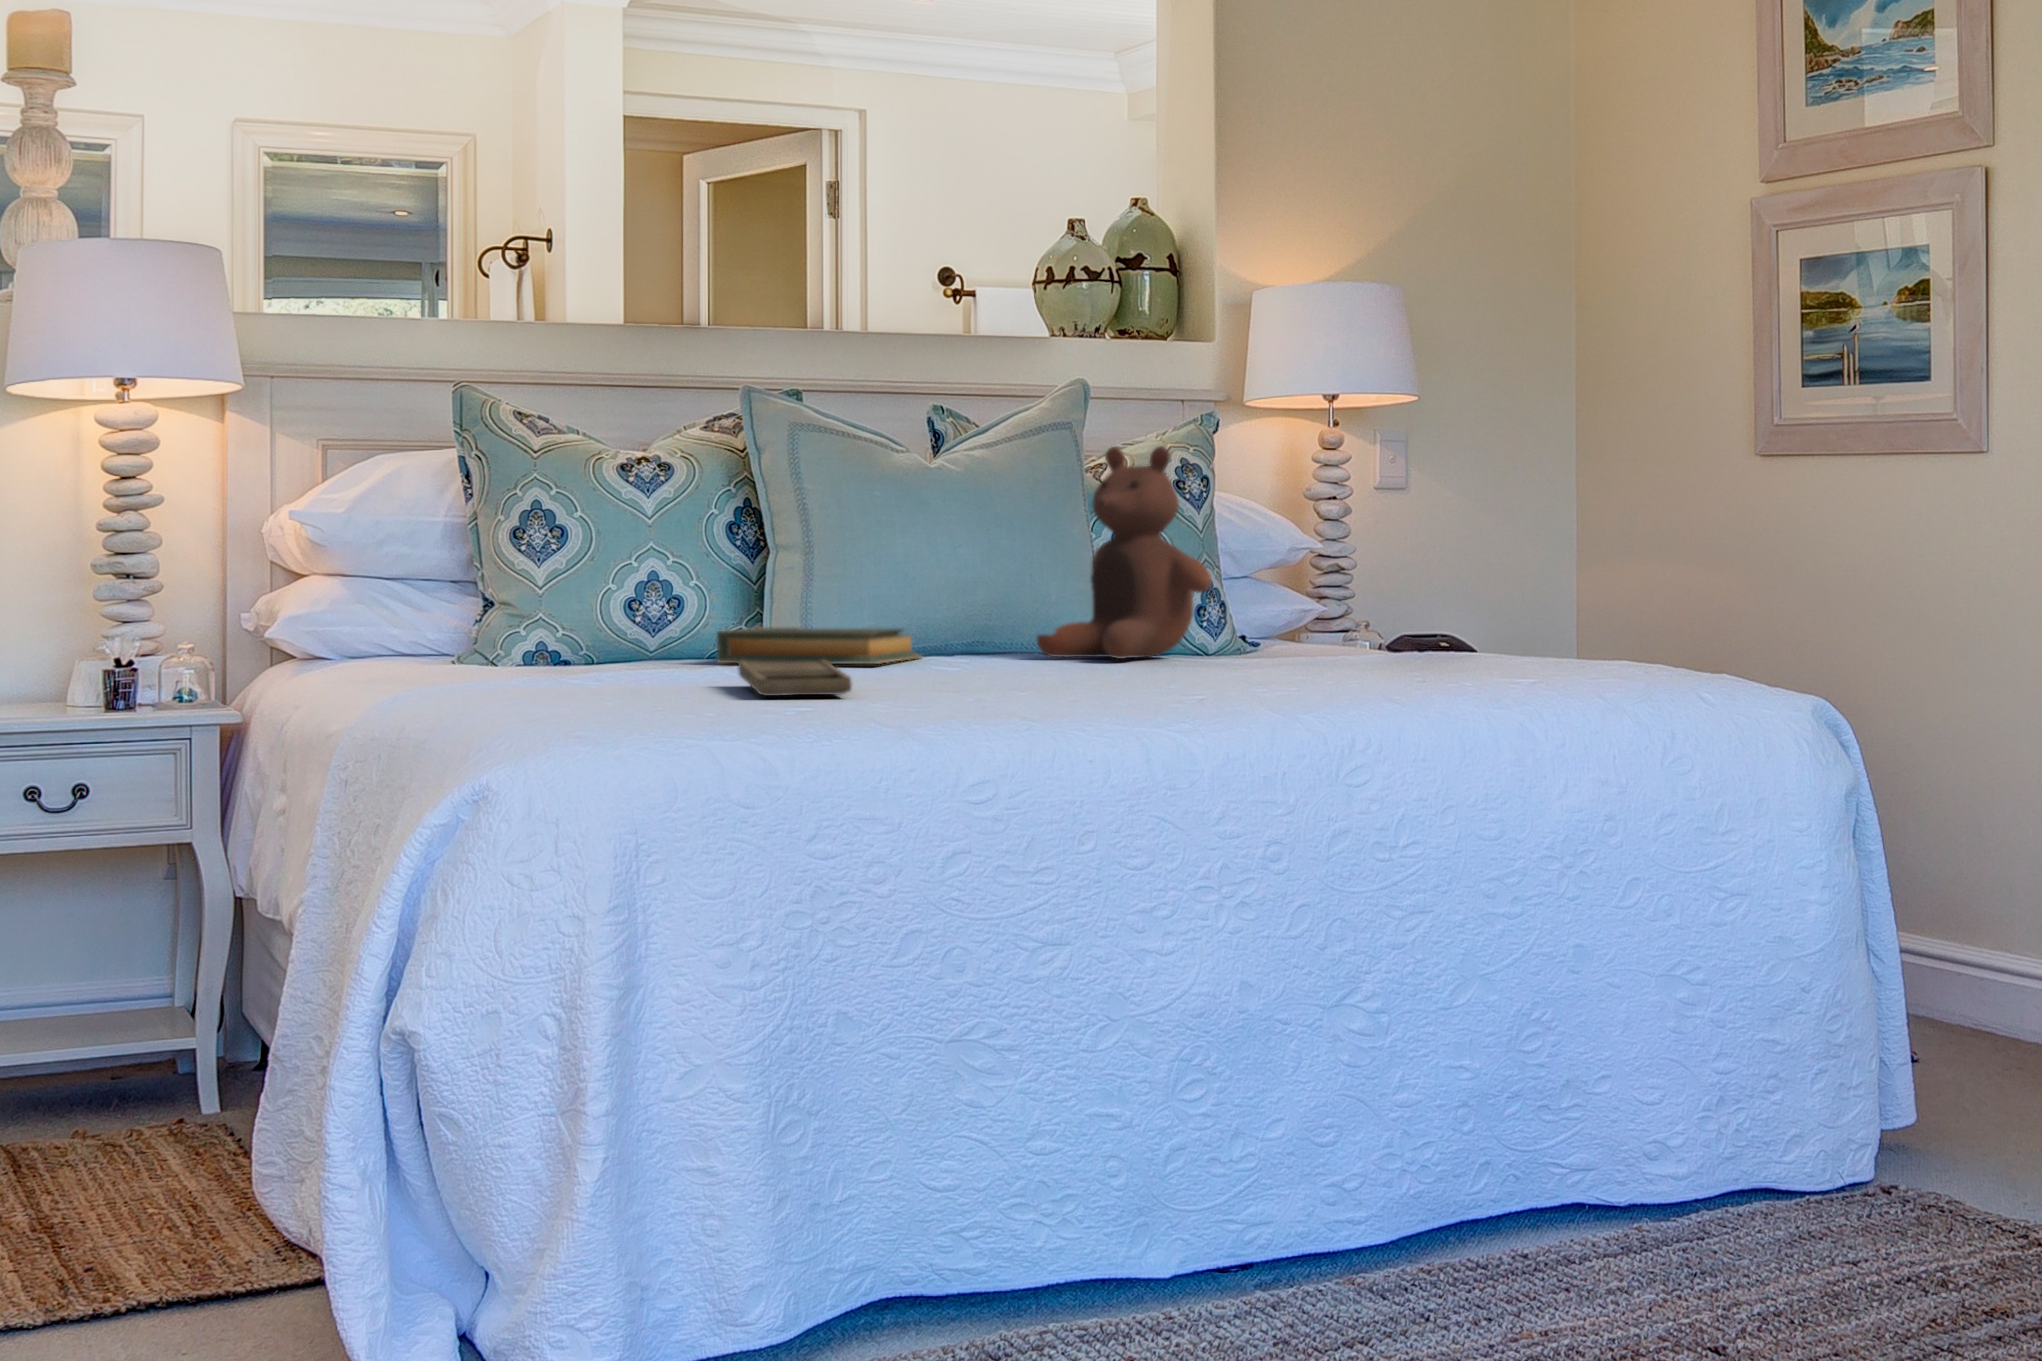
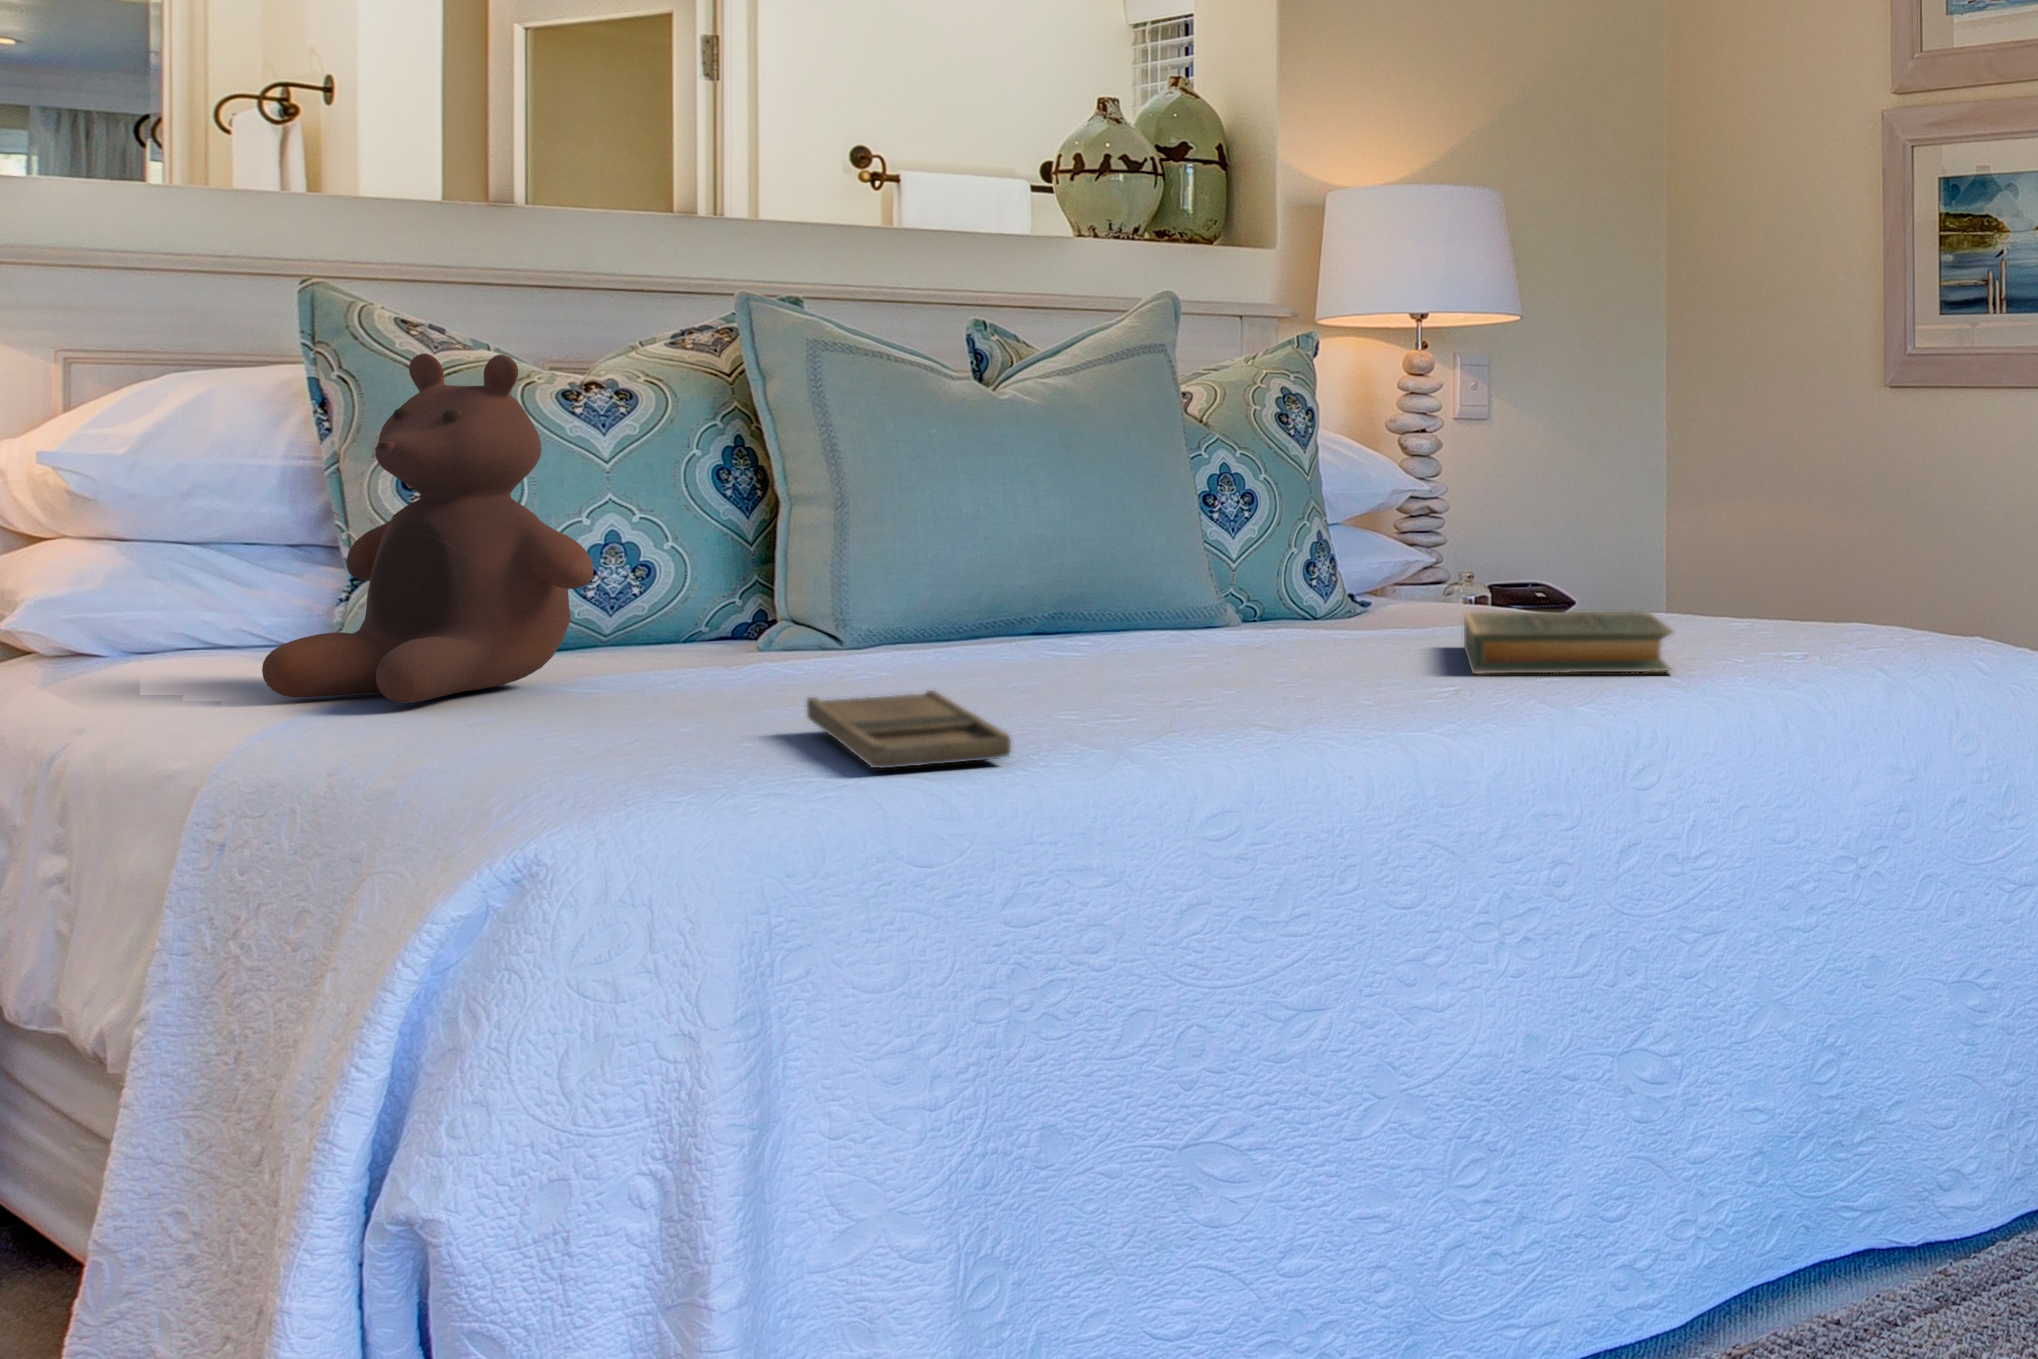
stuffed bear: present [1037,446,1212,659] -> present [262,353,594,703]
hardback book: present [717,627,920,664] -> present [1464,611,1672,674]

